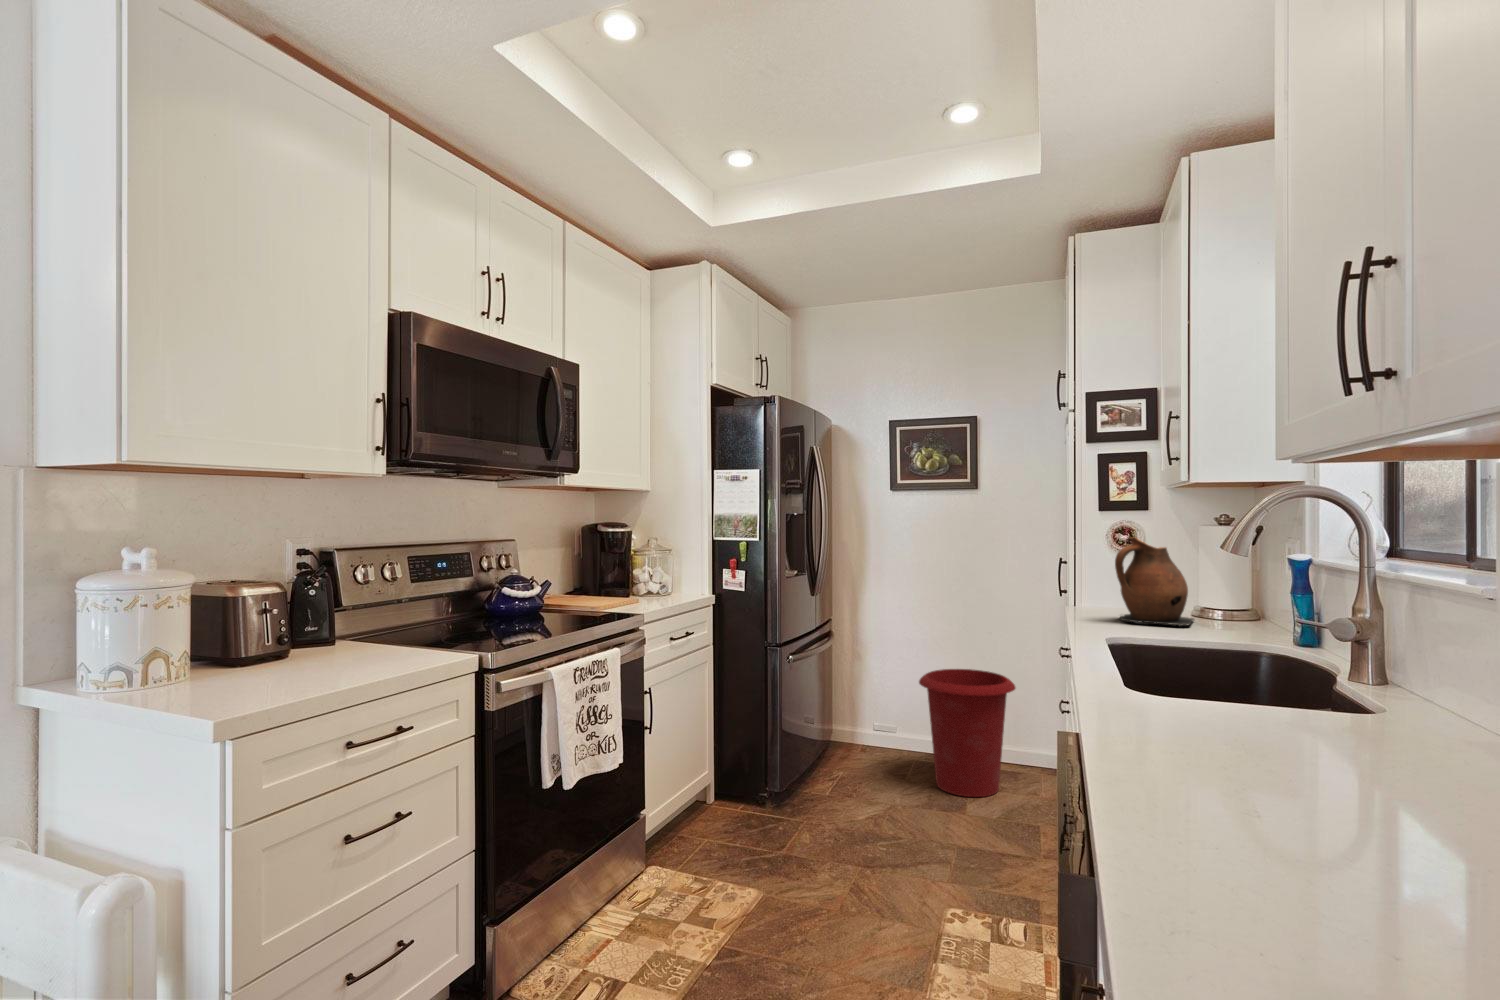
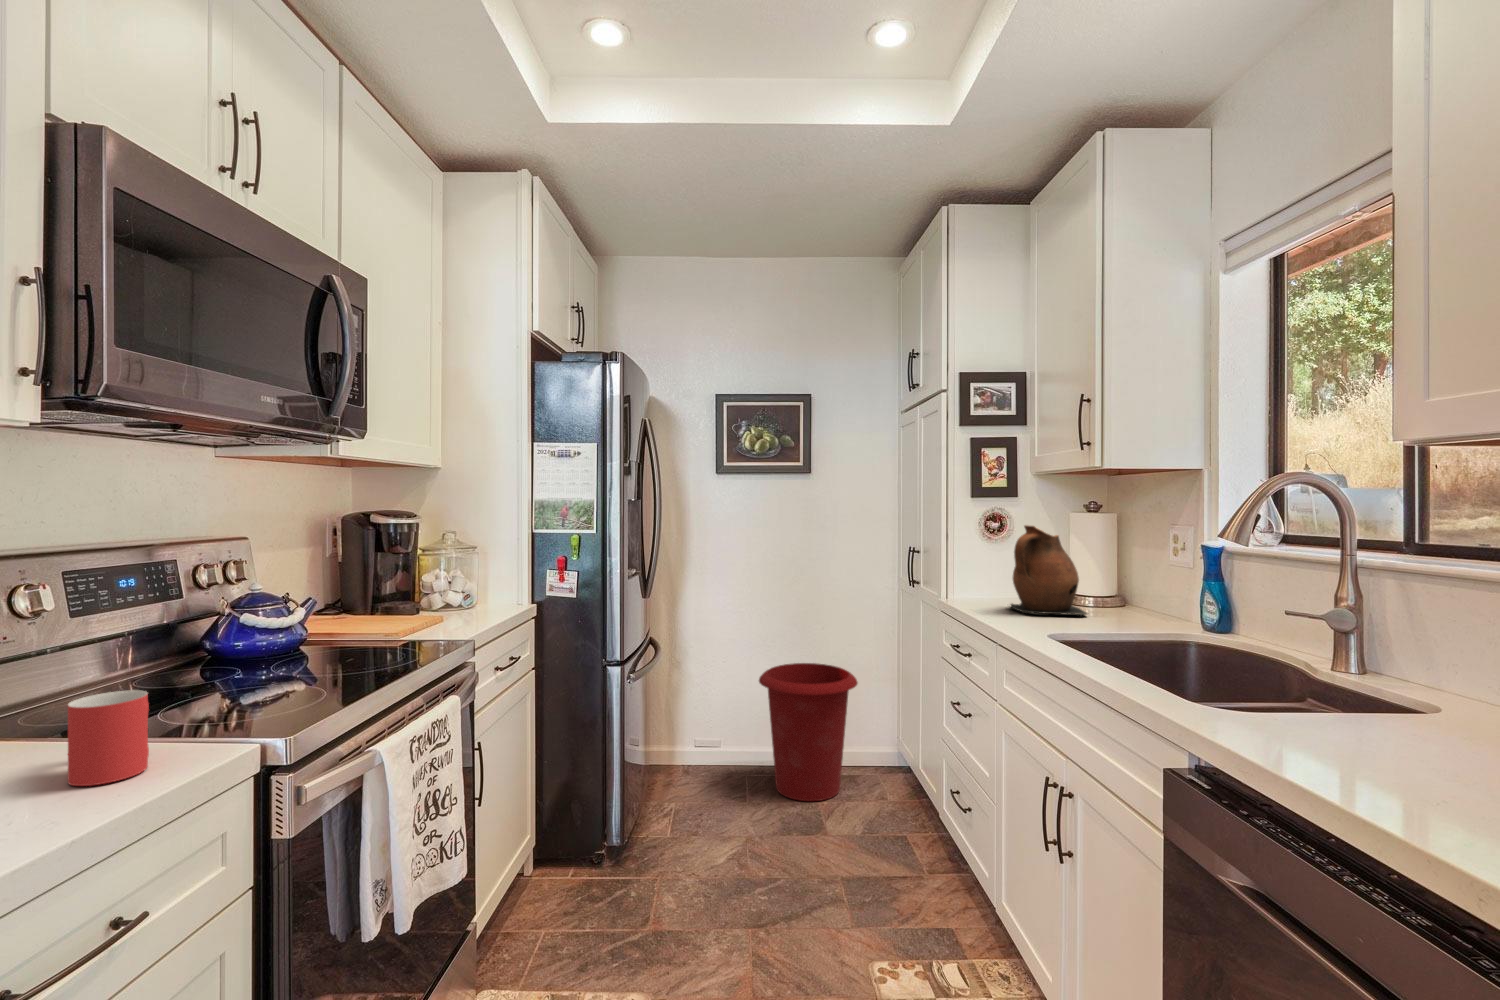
mug: none [417,612,449,654] -> present [68,690,149,786]

